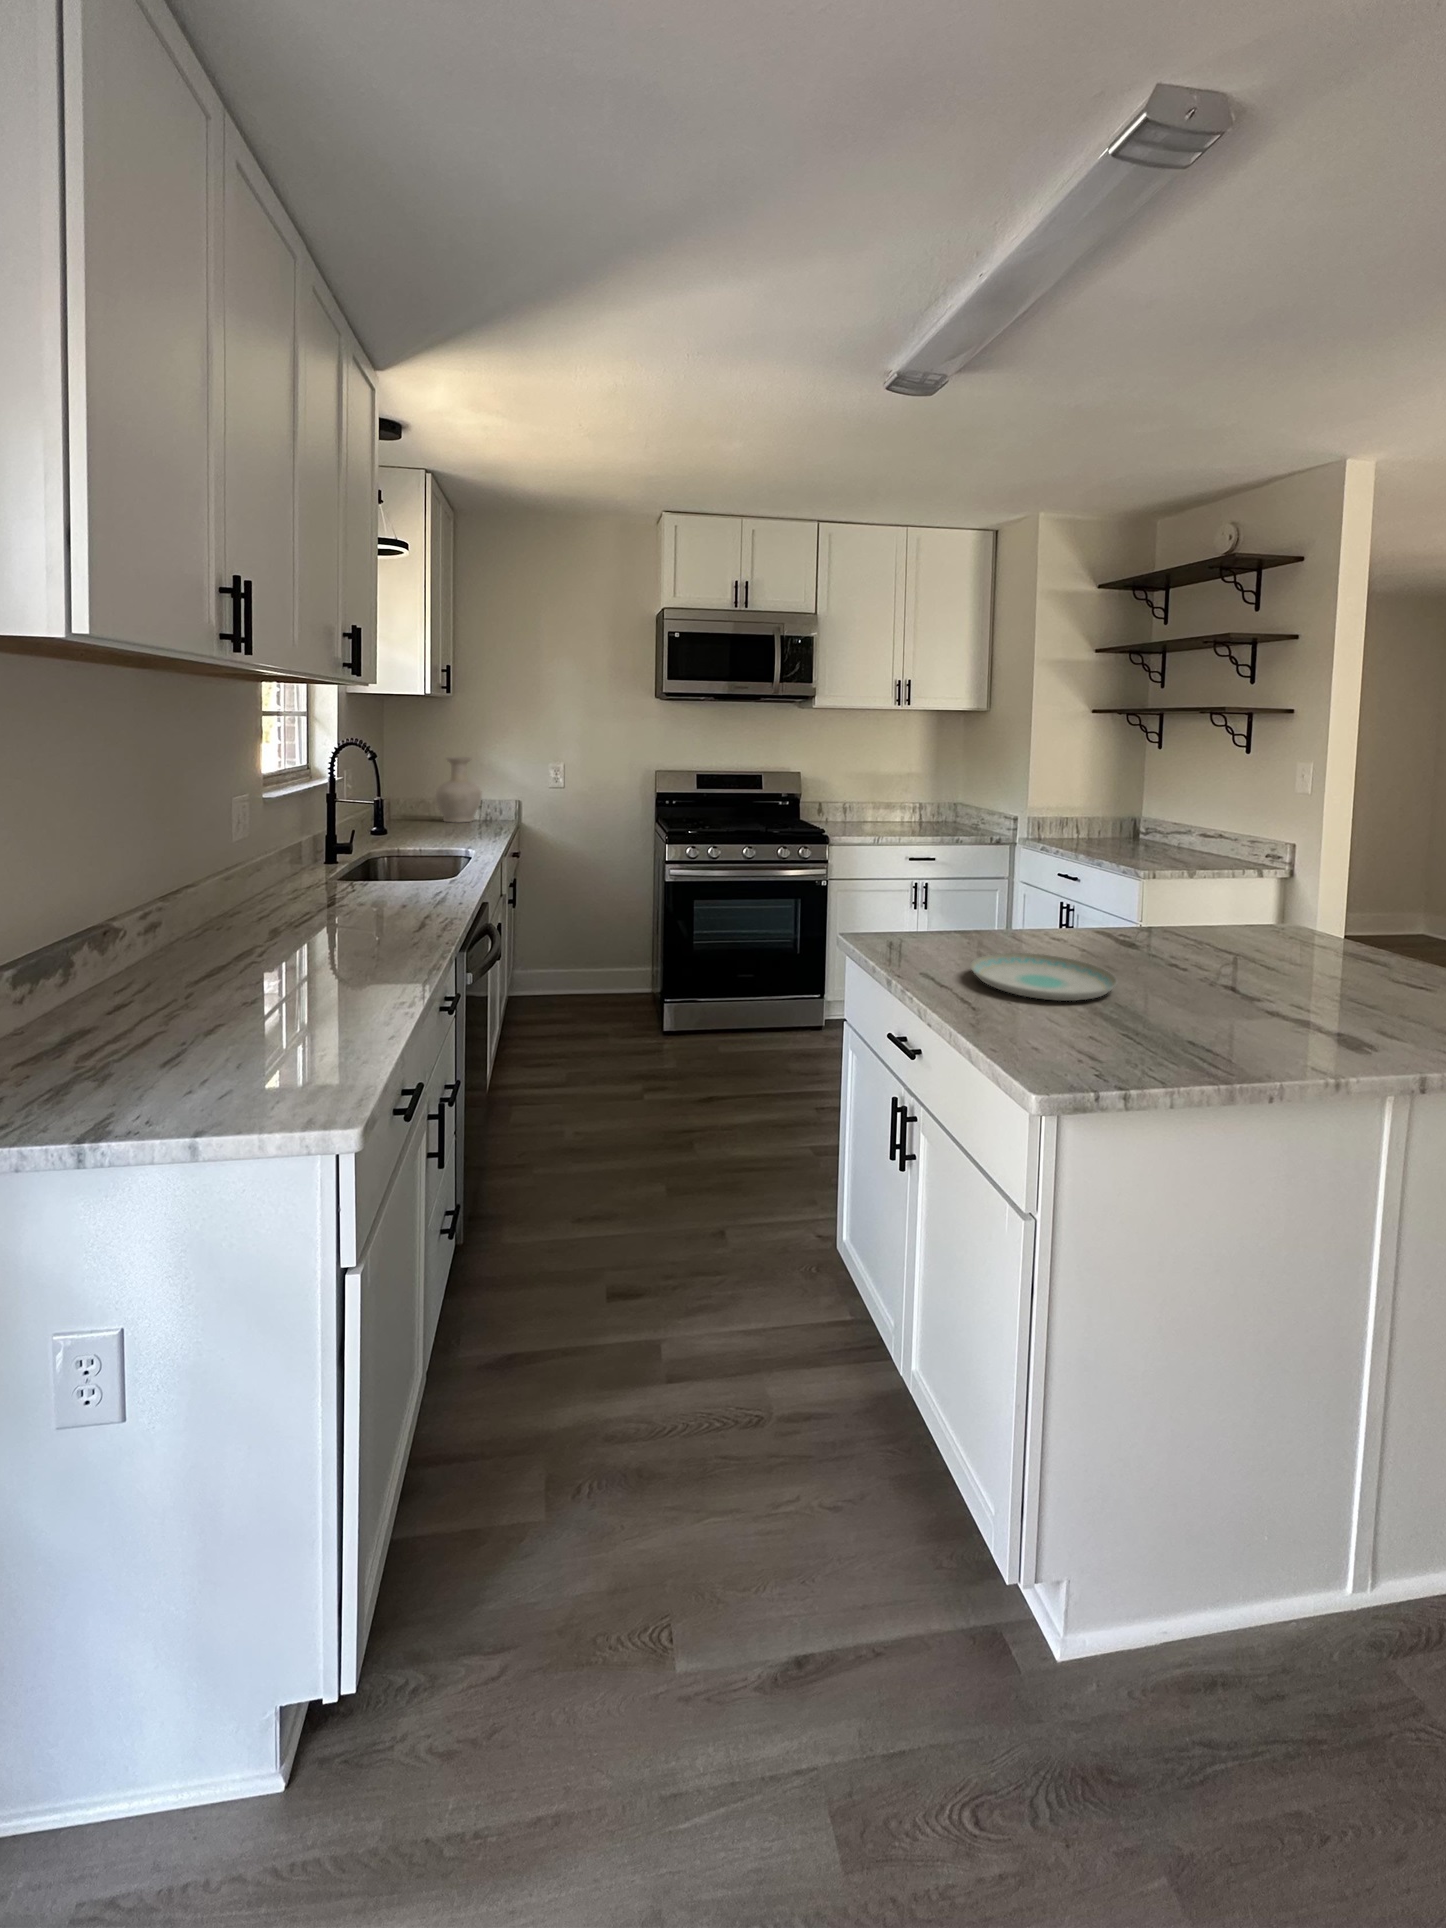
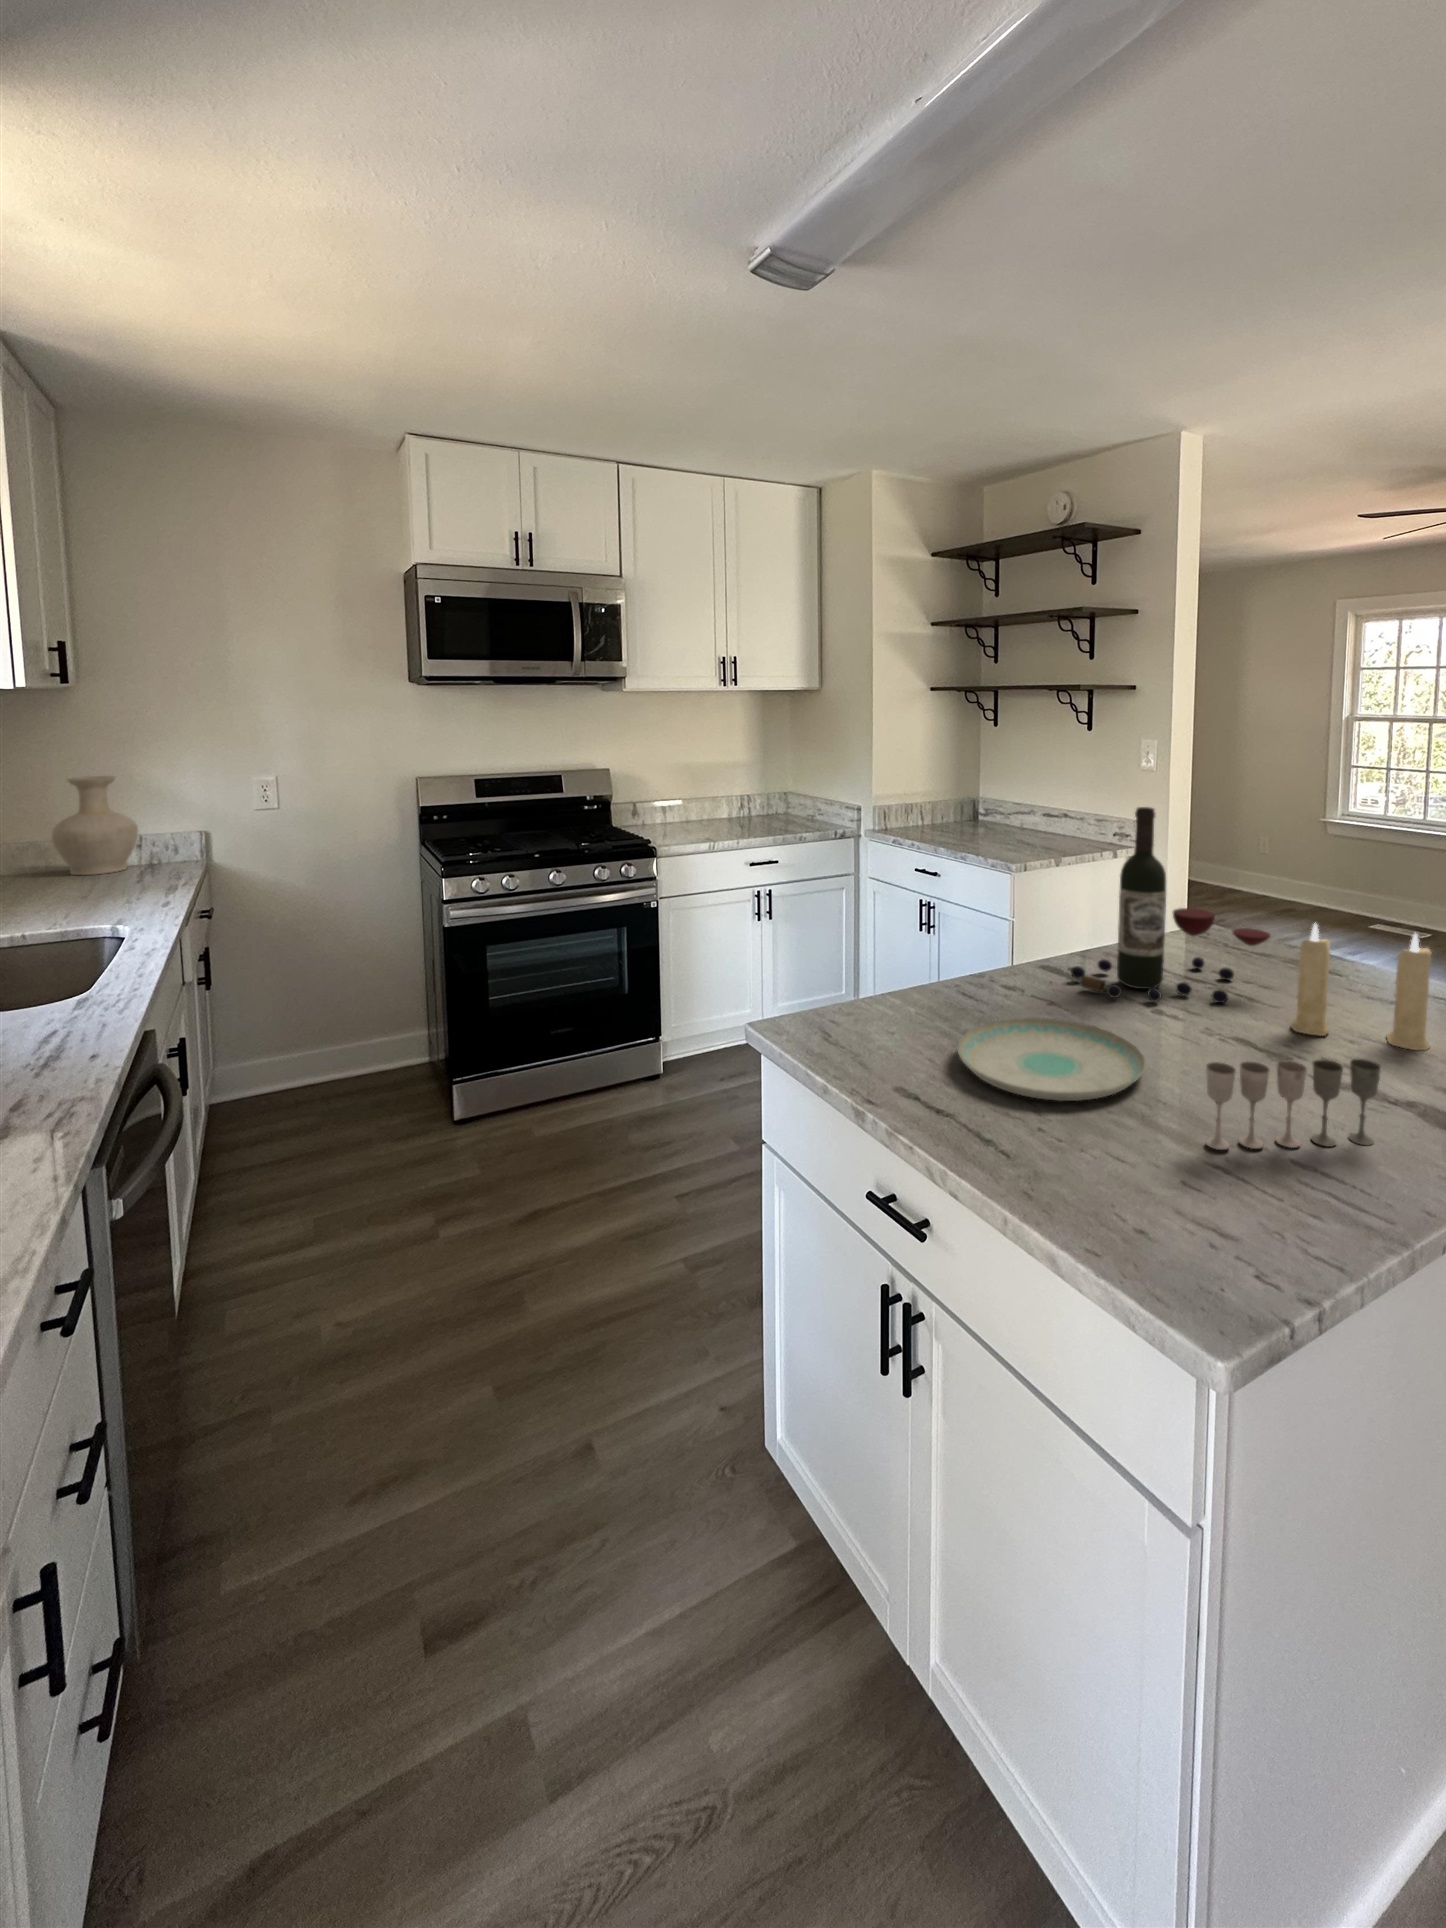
wine bottle: none [1110,802,1295,975] -> present [1071,807,1270,1003]
candle: none [1279,897,1408,1018] -> present [1291,923,1431,1050]
wine glass: none [1119,970,1270,1050] -> present [1206,1059,1381,1150]

